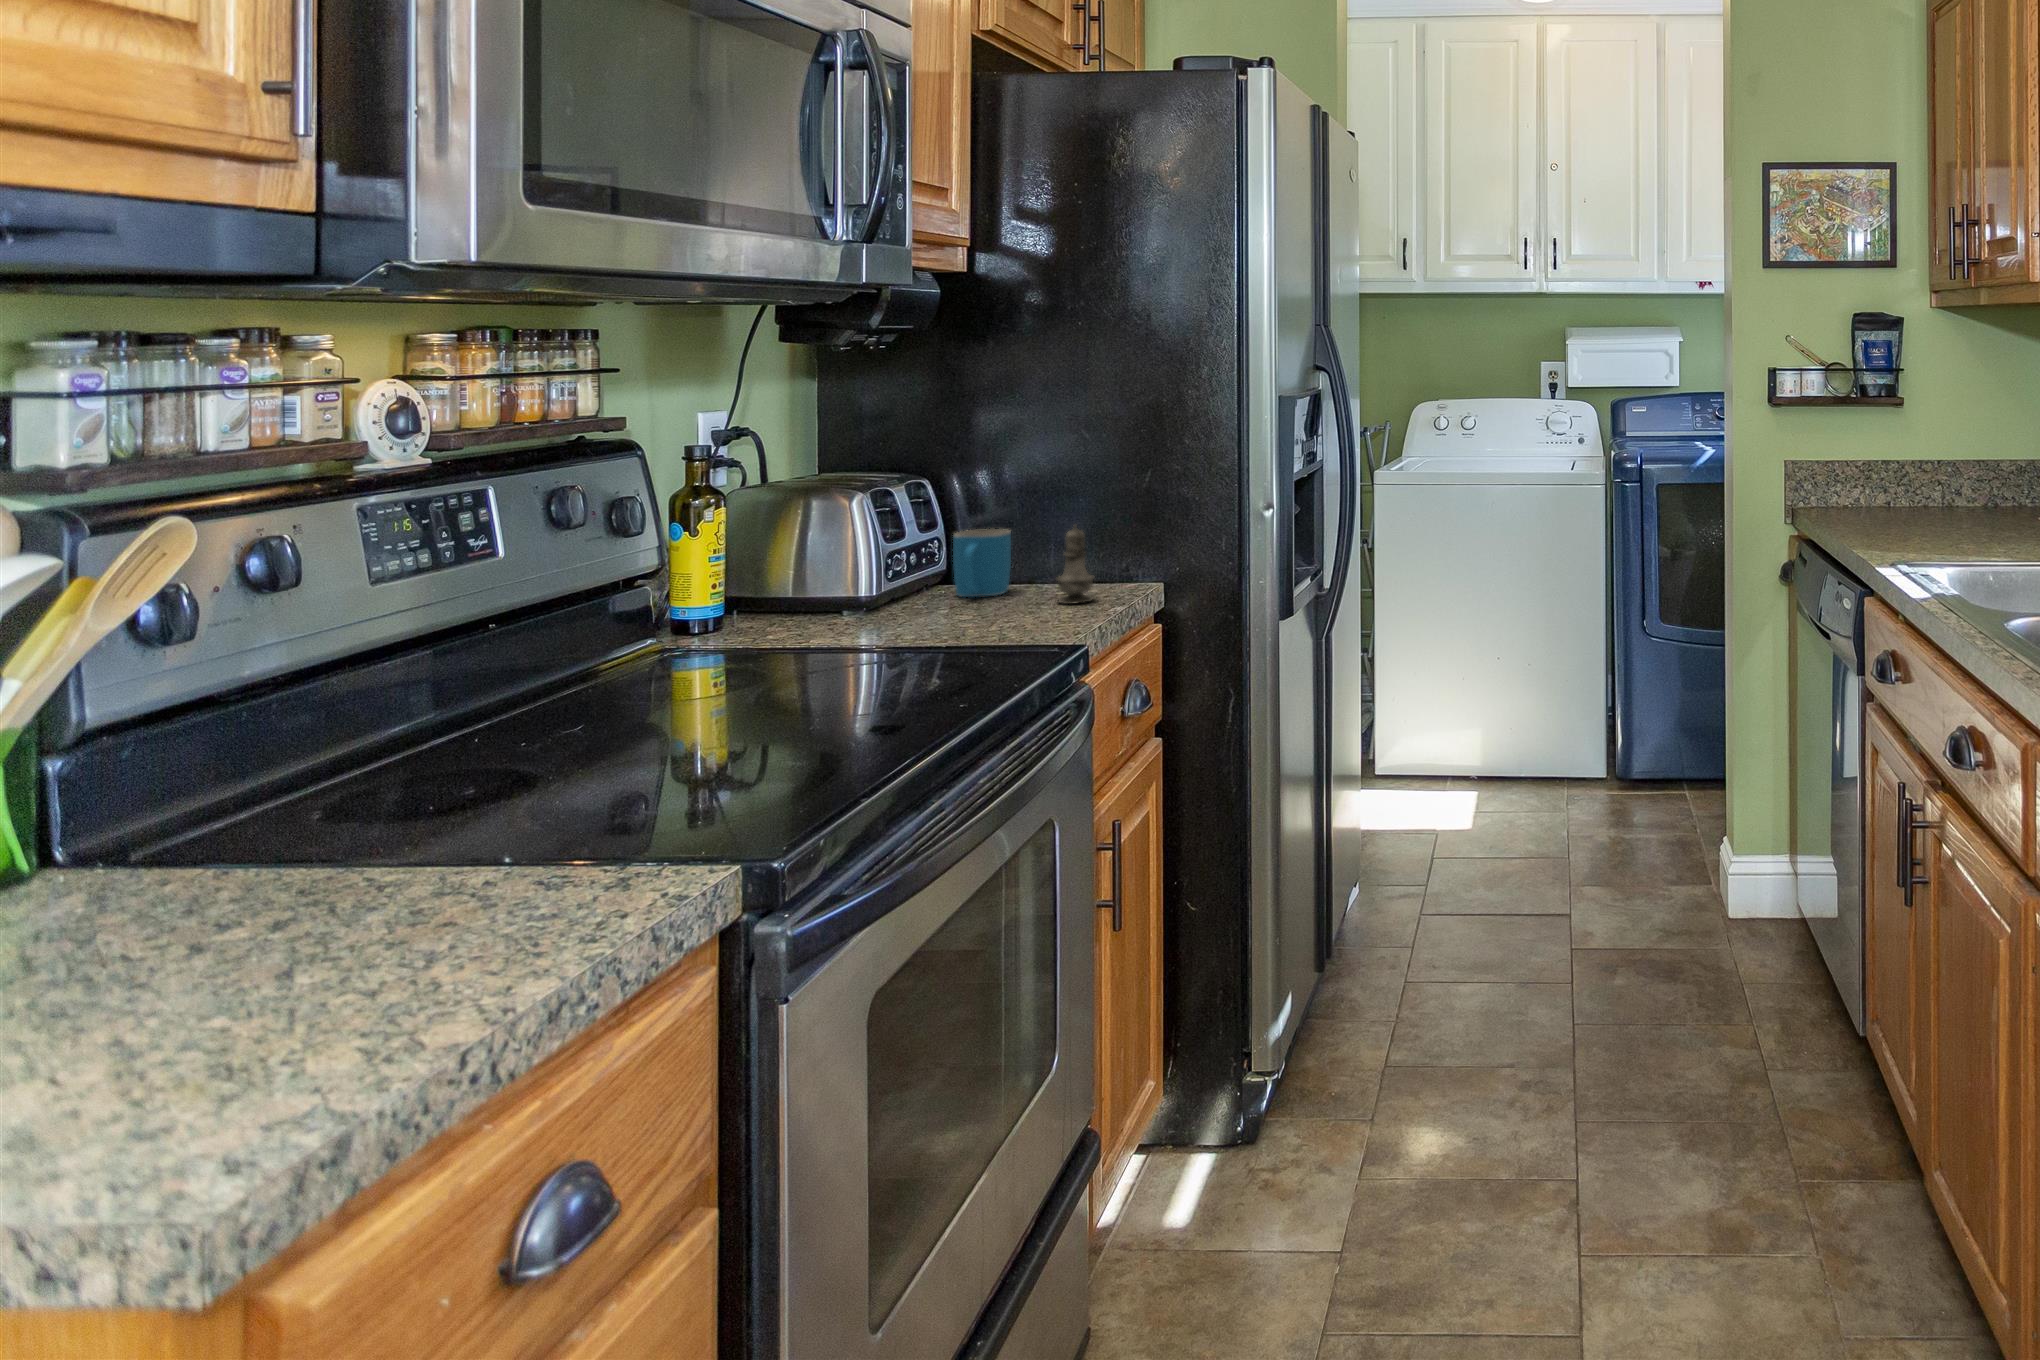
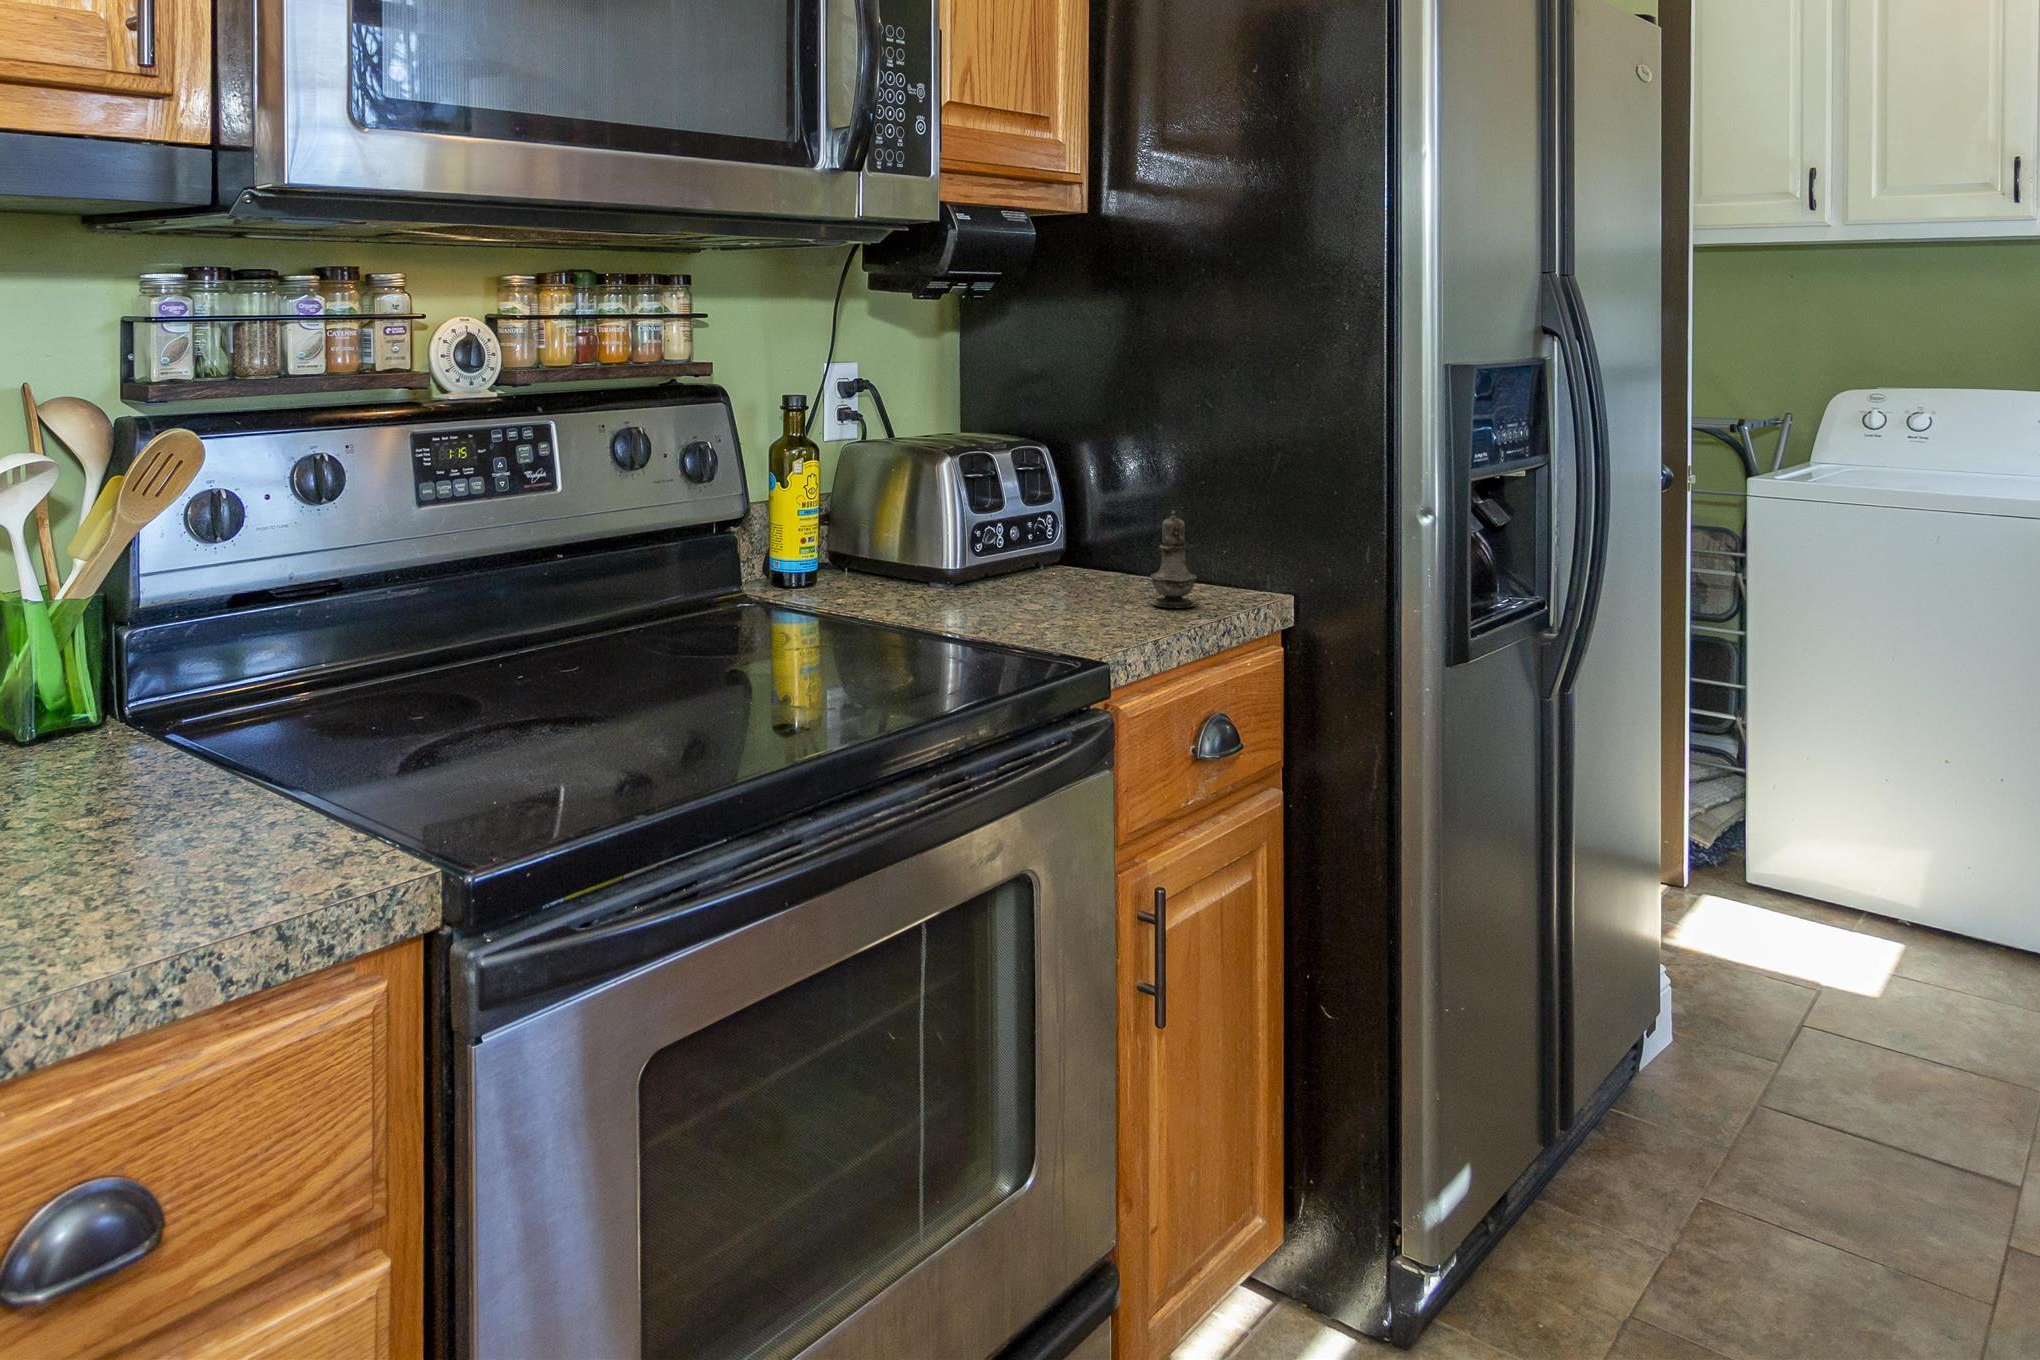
mug: present [953,529,1011,597] -> none [1061,508,1125,587]

